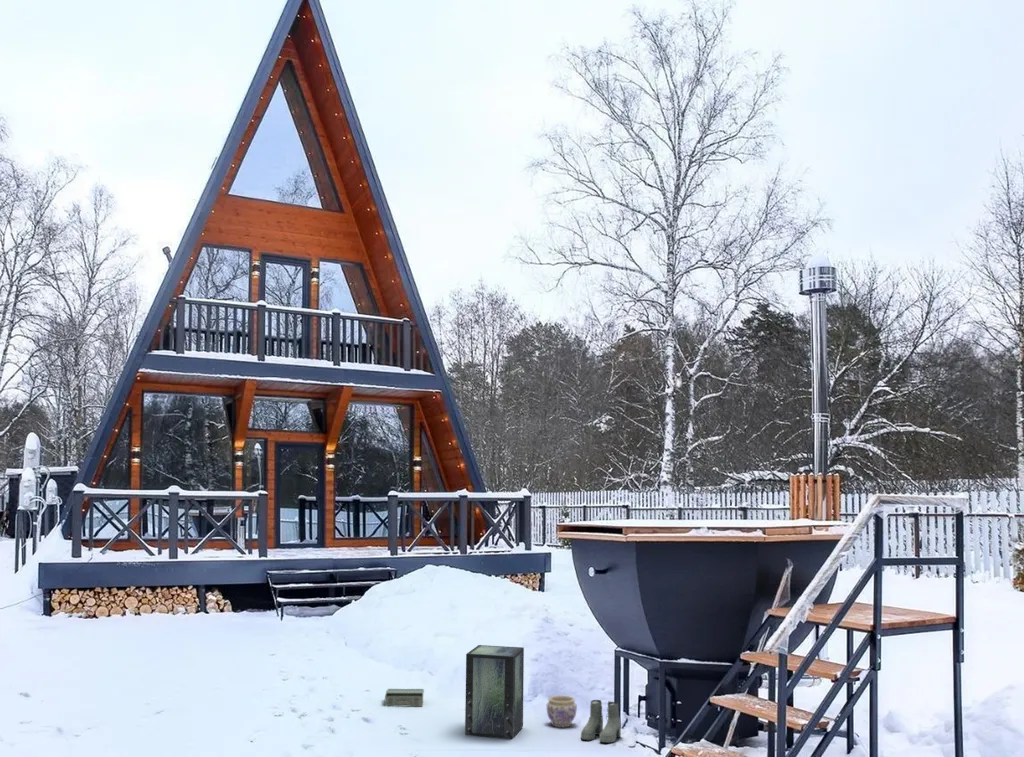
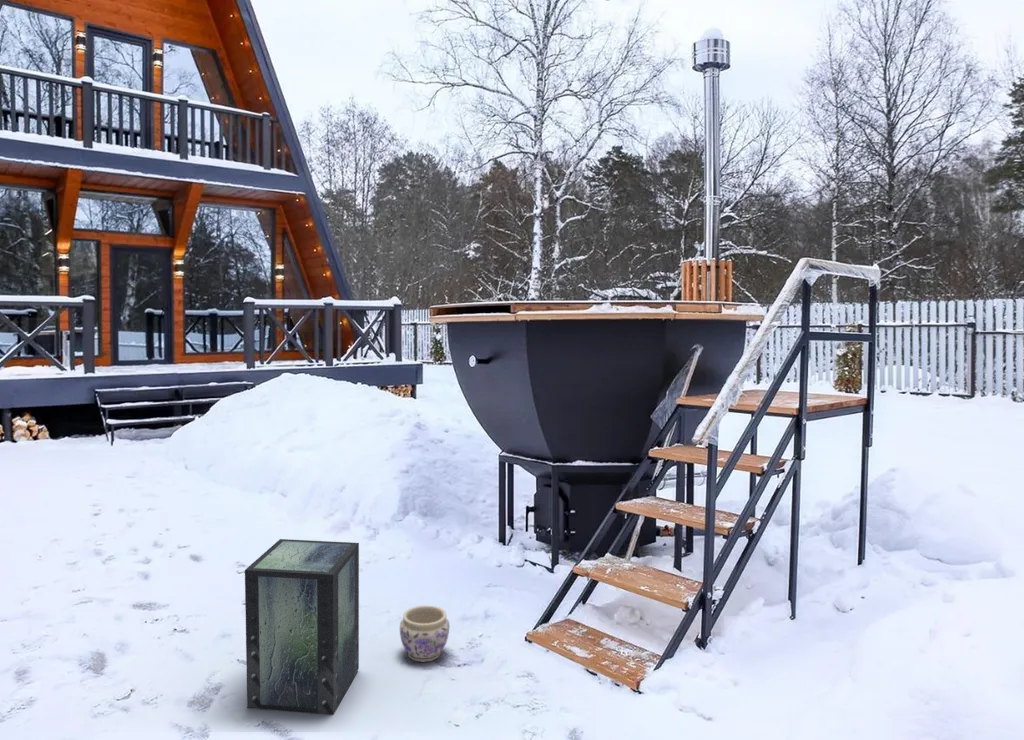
toolbox: present [385,689,424,707] -> none [138,585,212,623]
boots: present [581,700,621,743] -> none [456,627,524,712]

